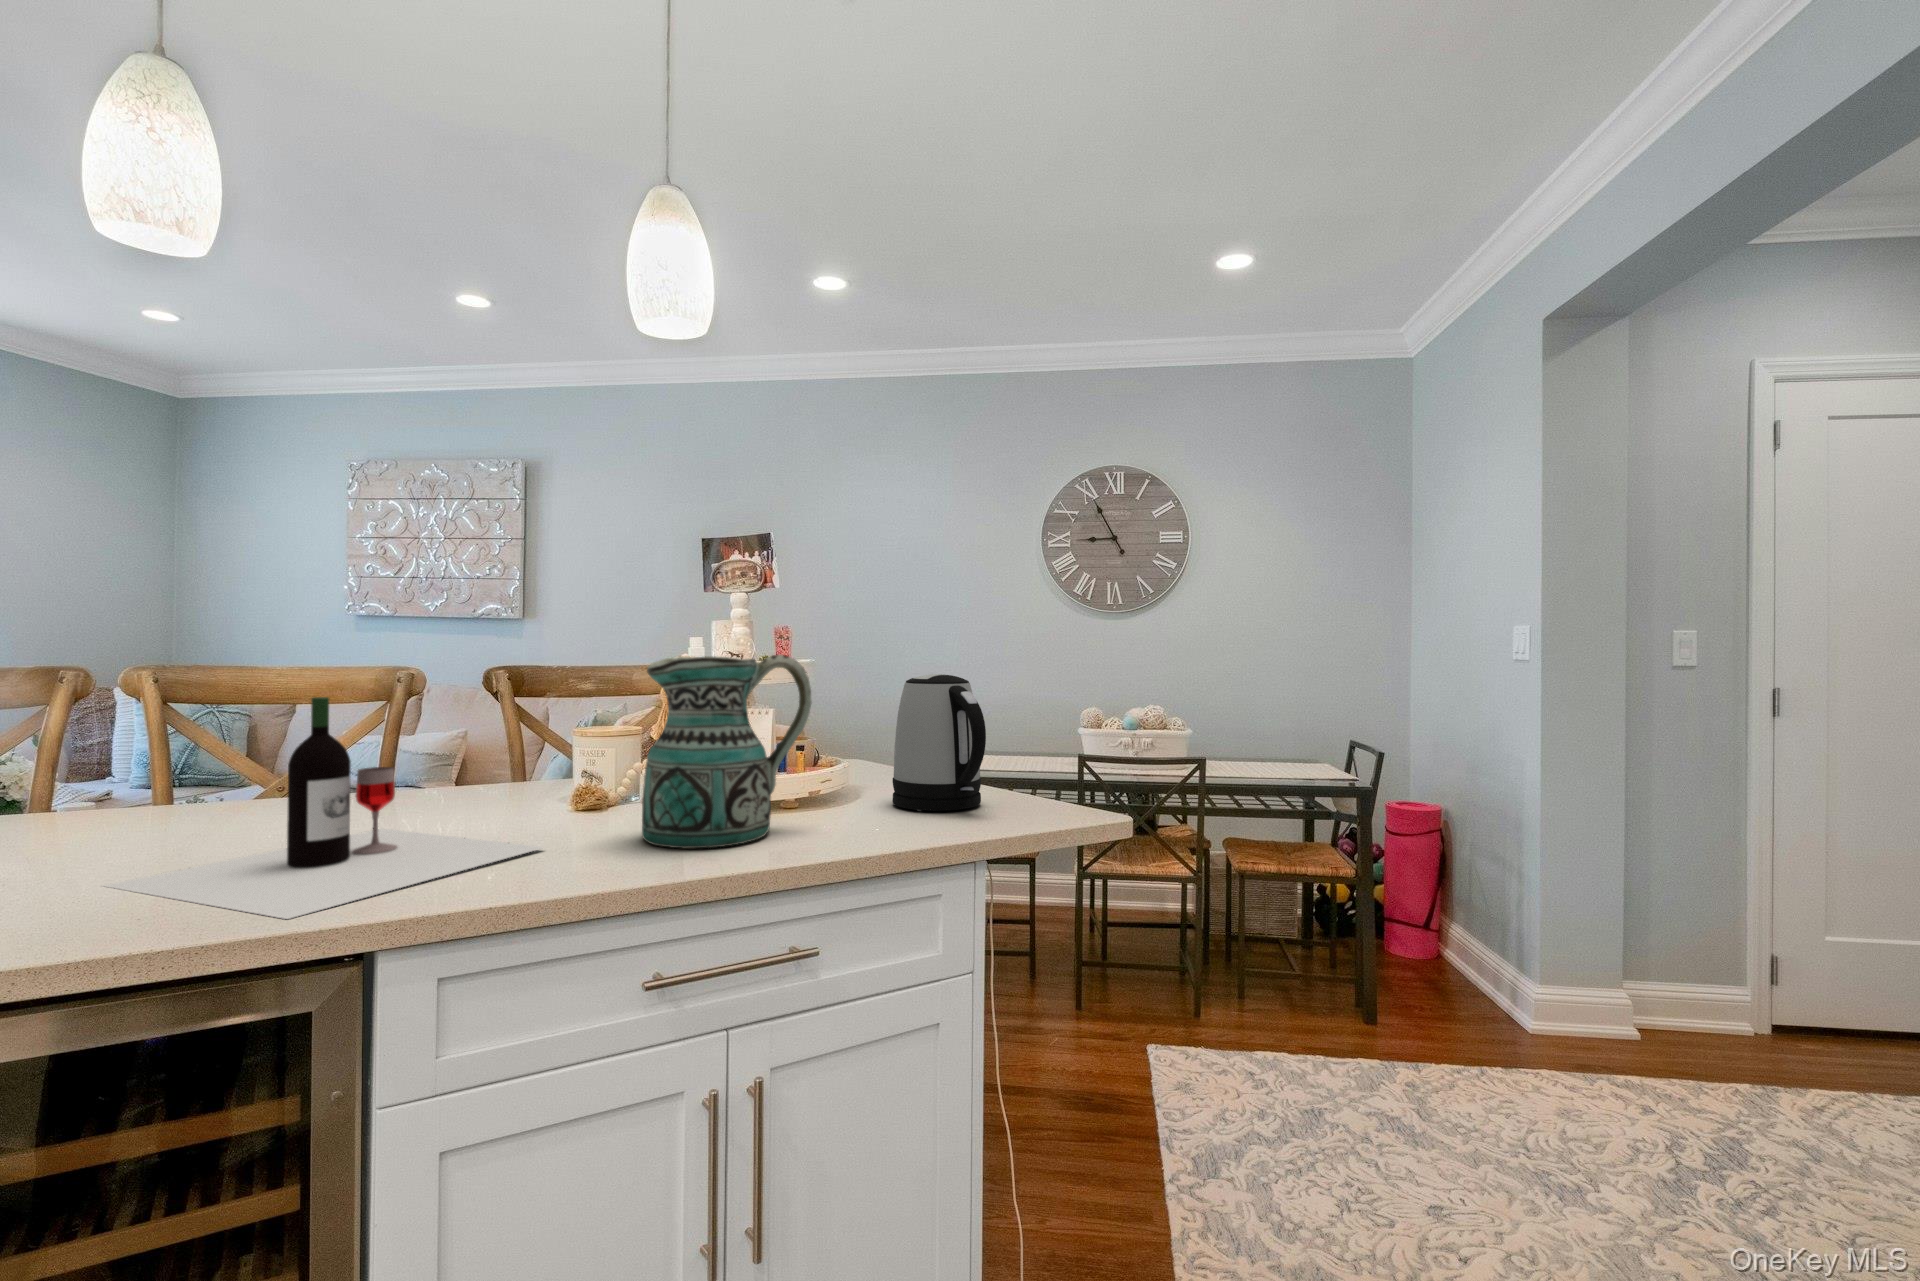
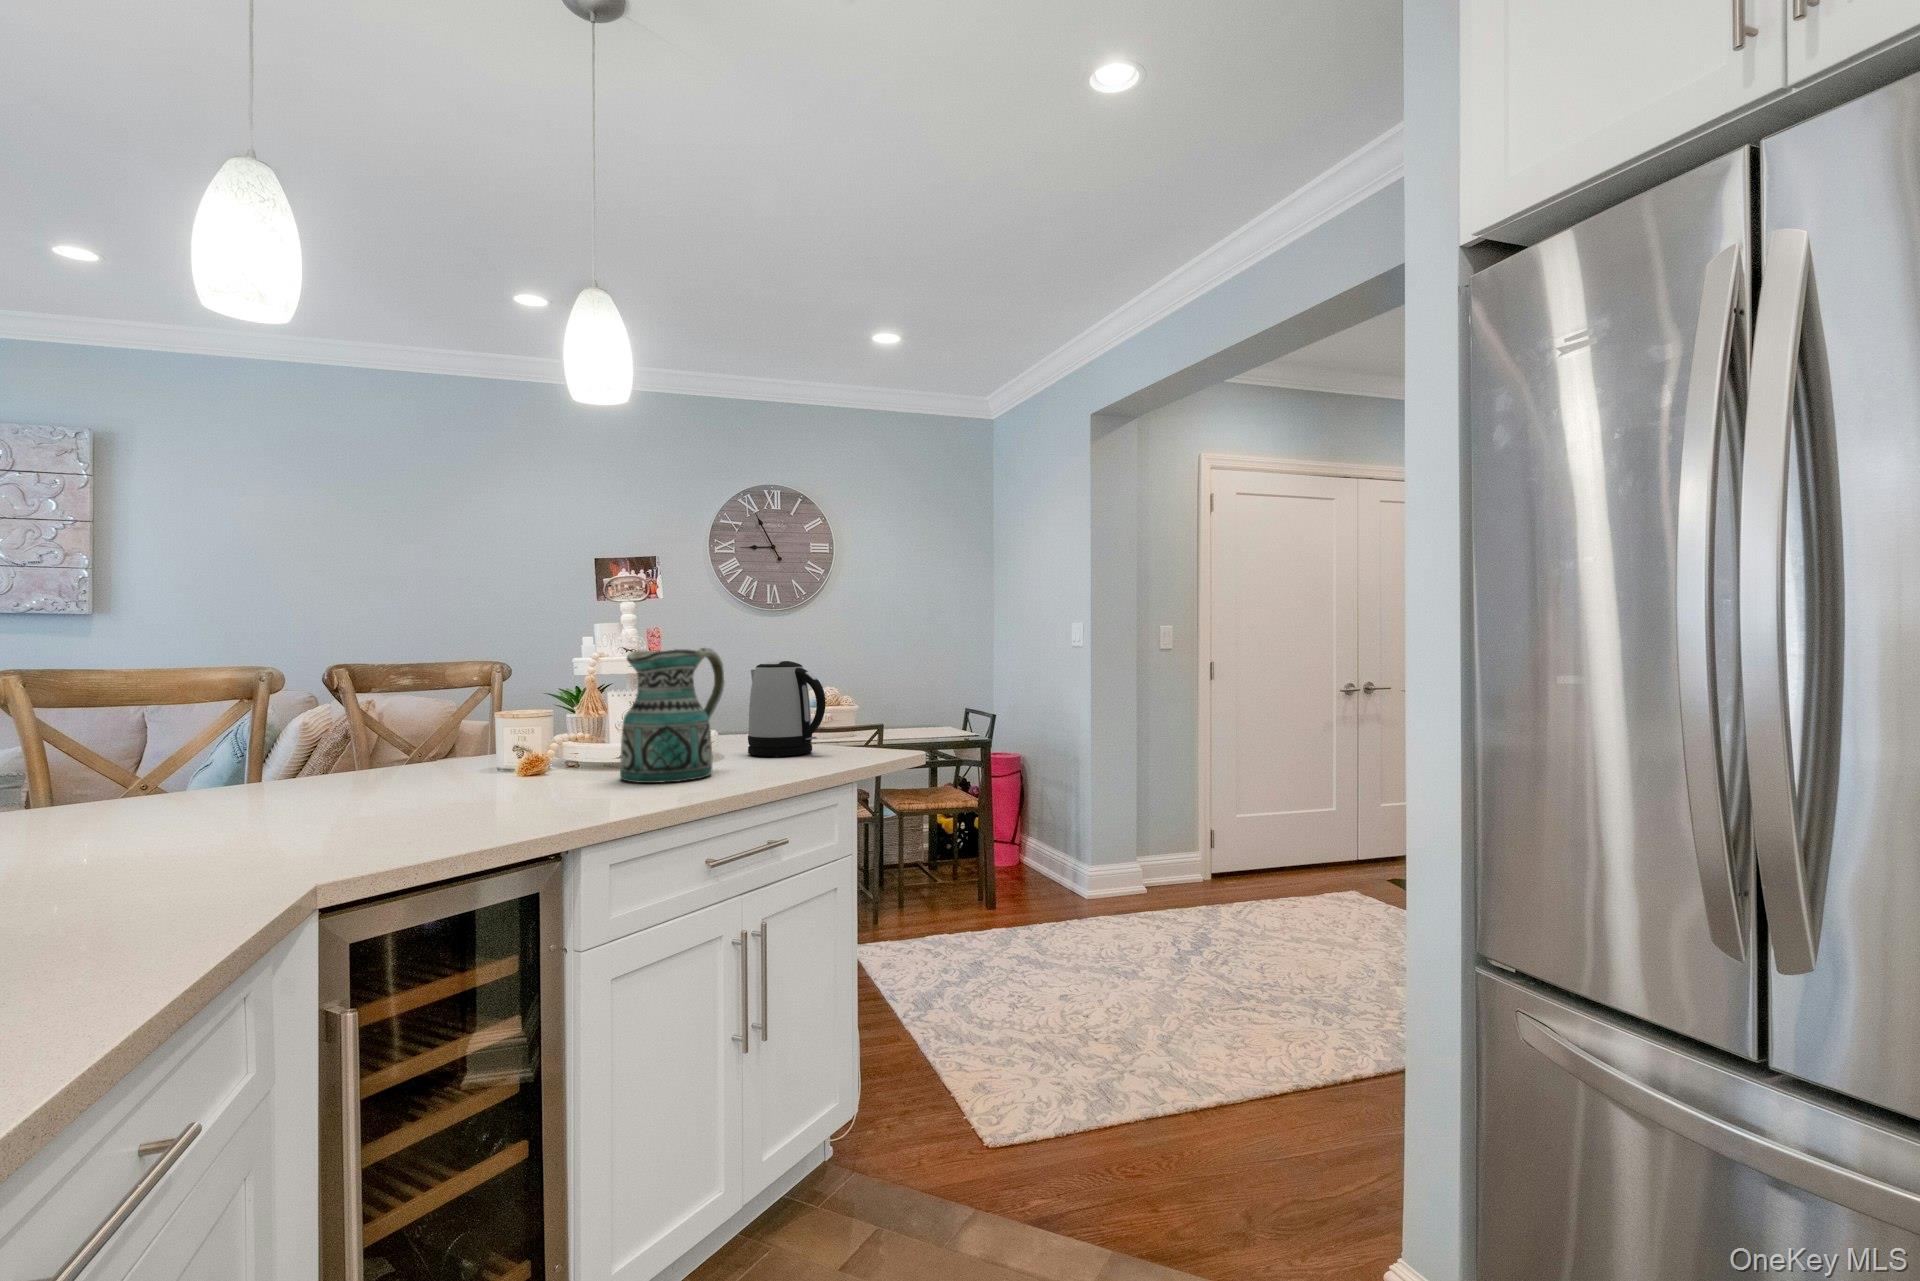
wine bottle: present [105,697,542,919] -> none [282,685,574,834]

